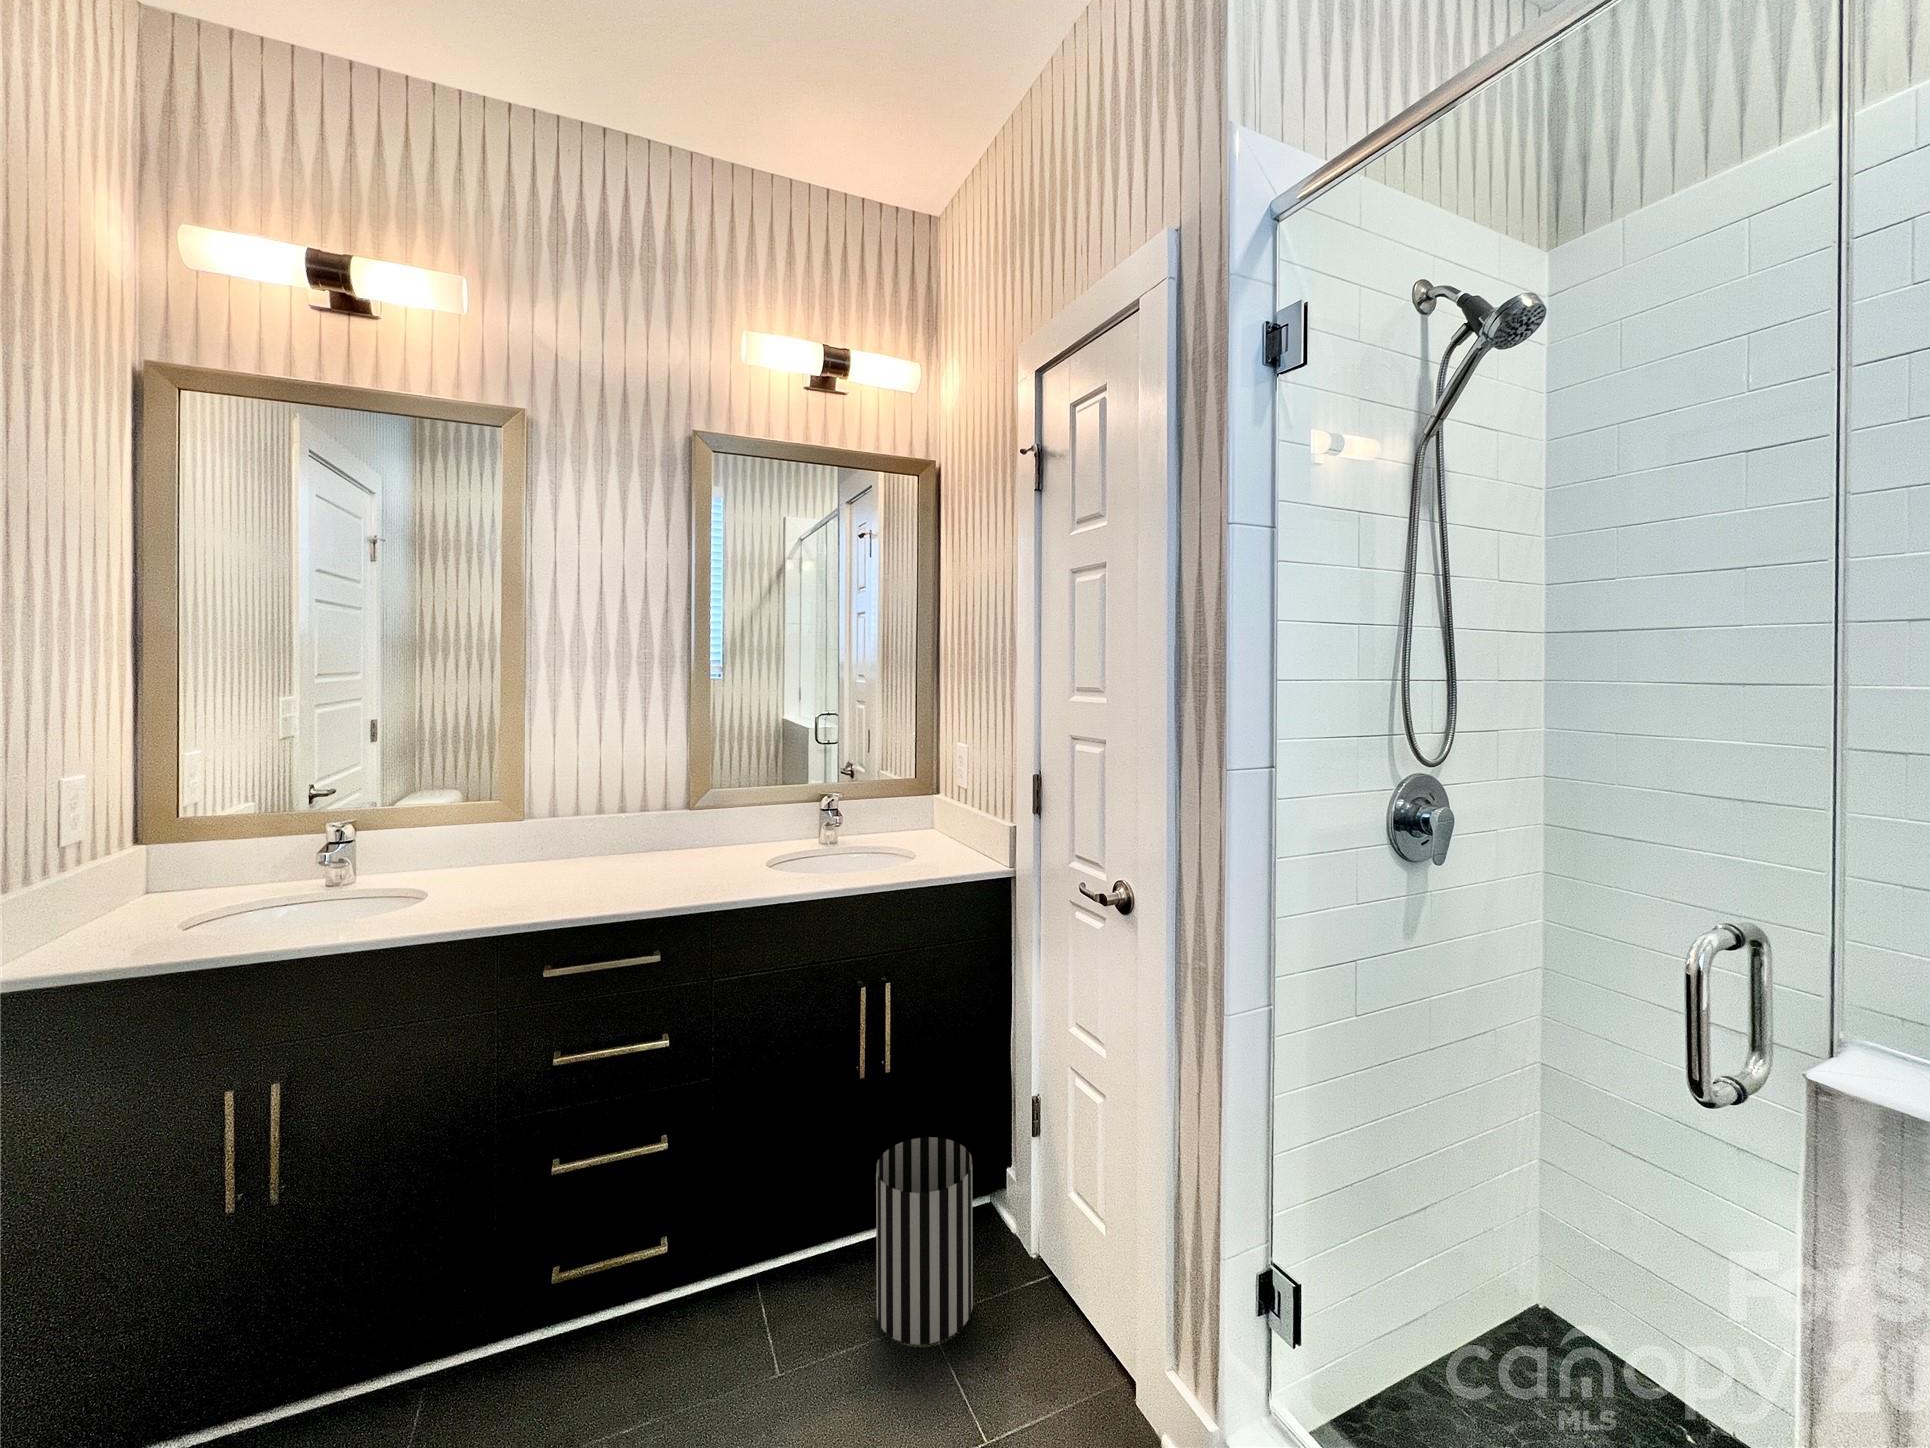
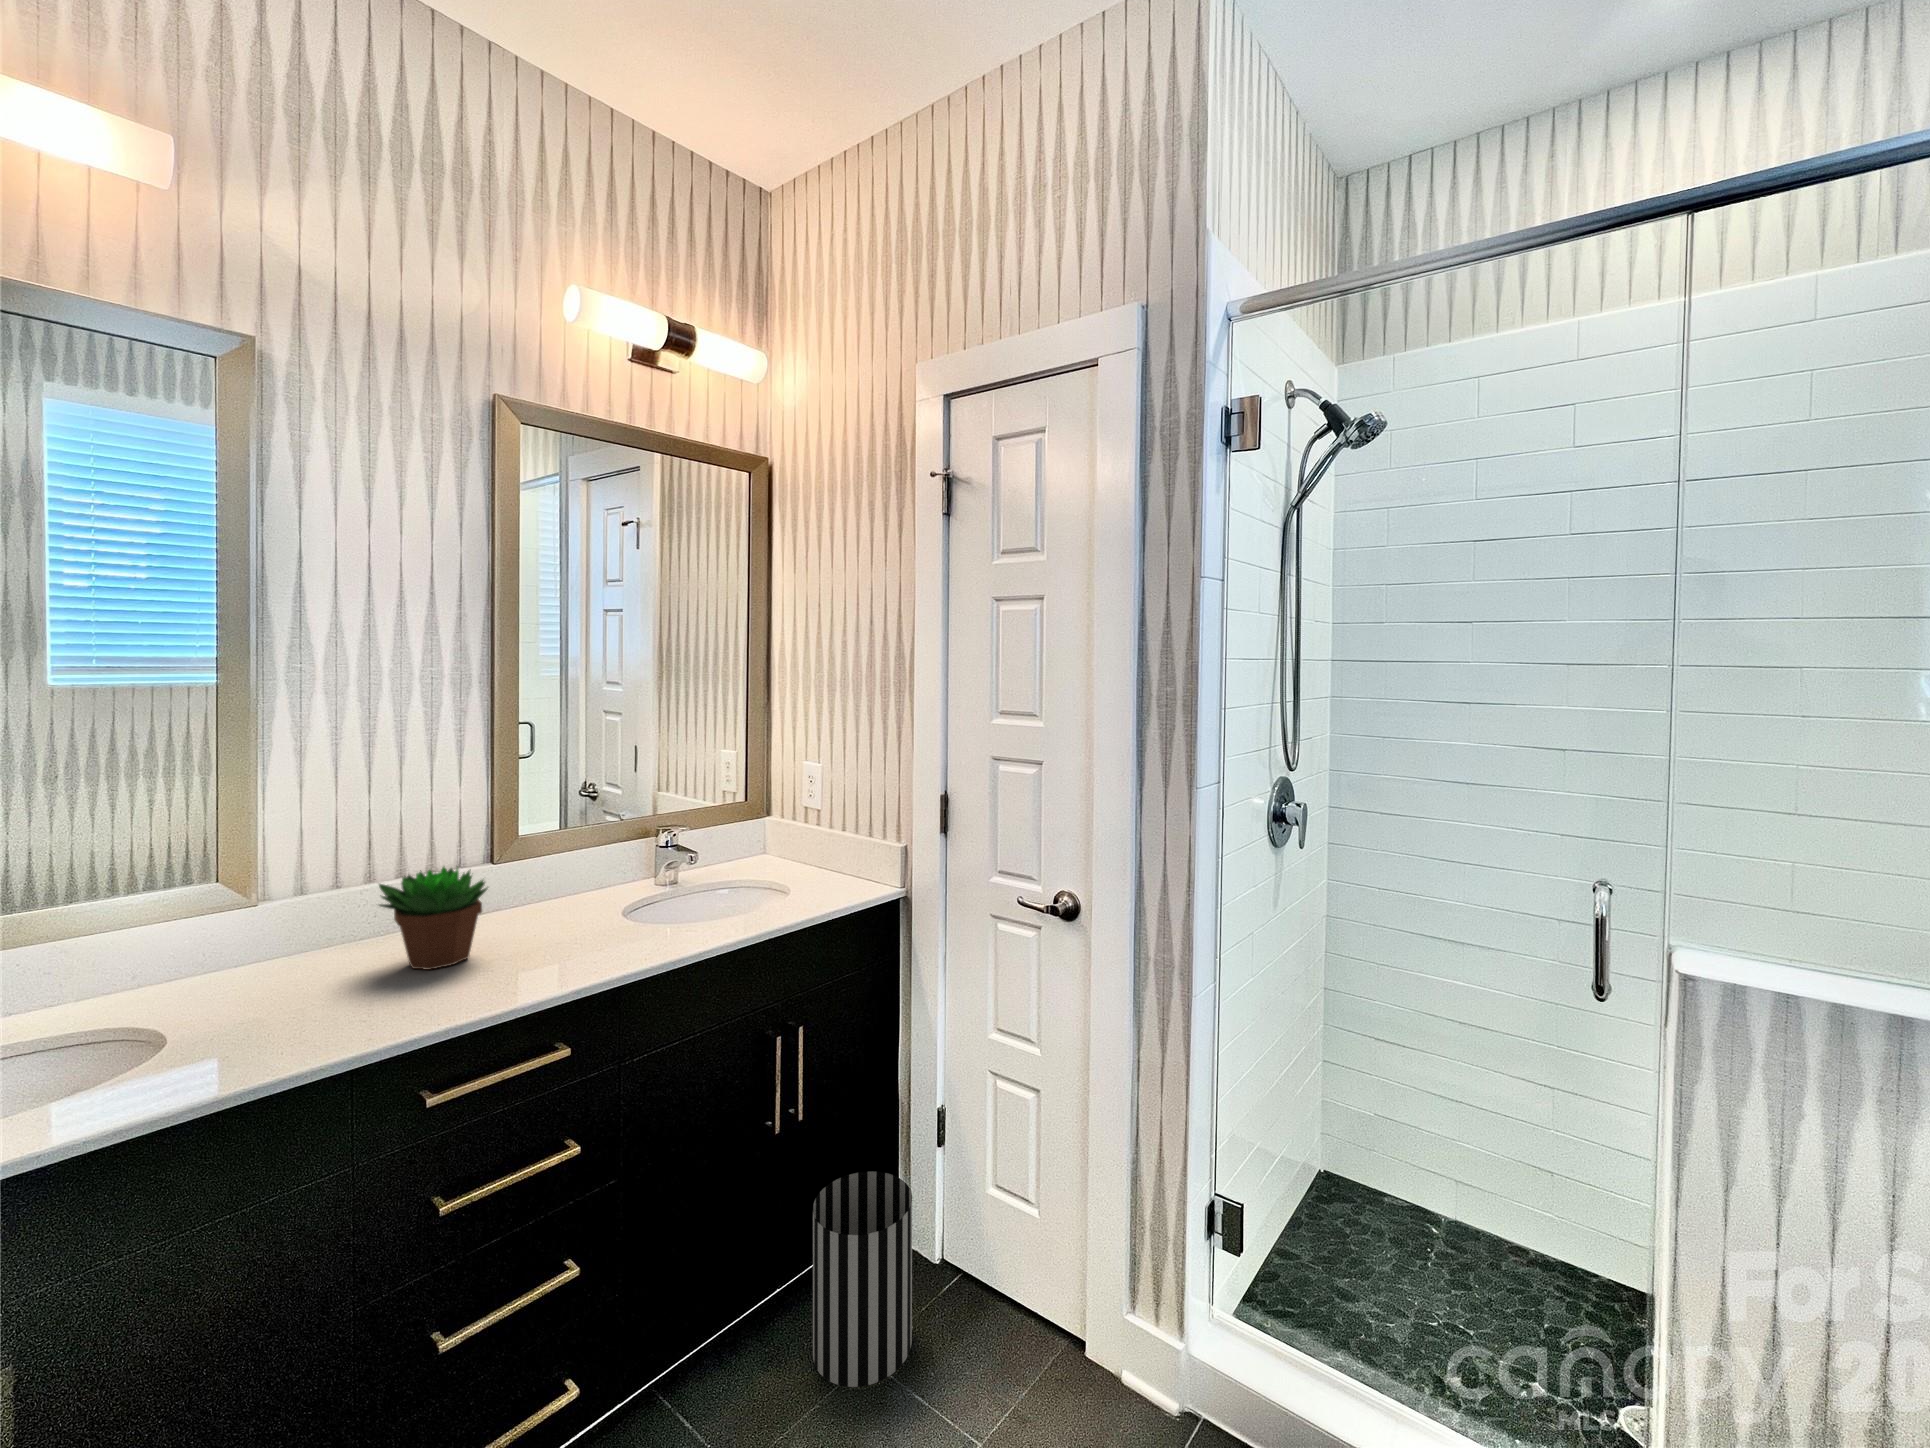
succulent plant: none [569,803,652,883] -> present [379,867,488,970]

